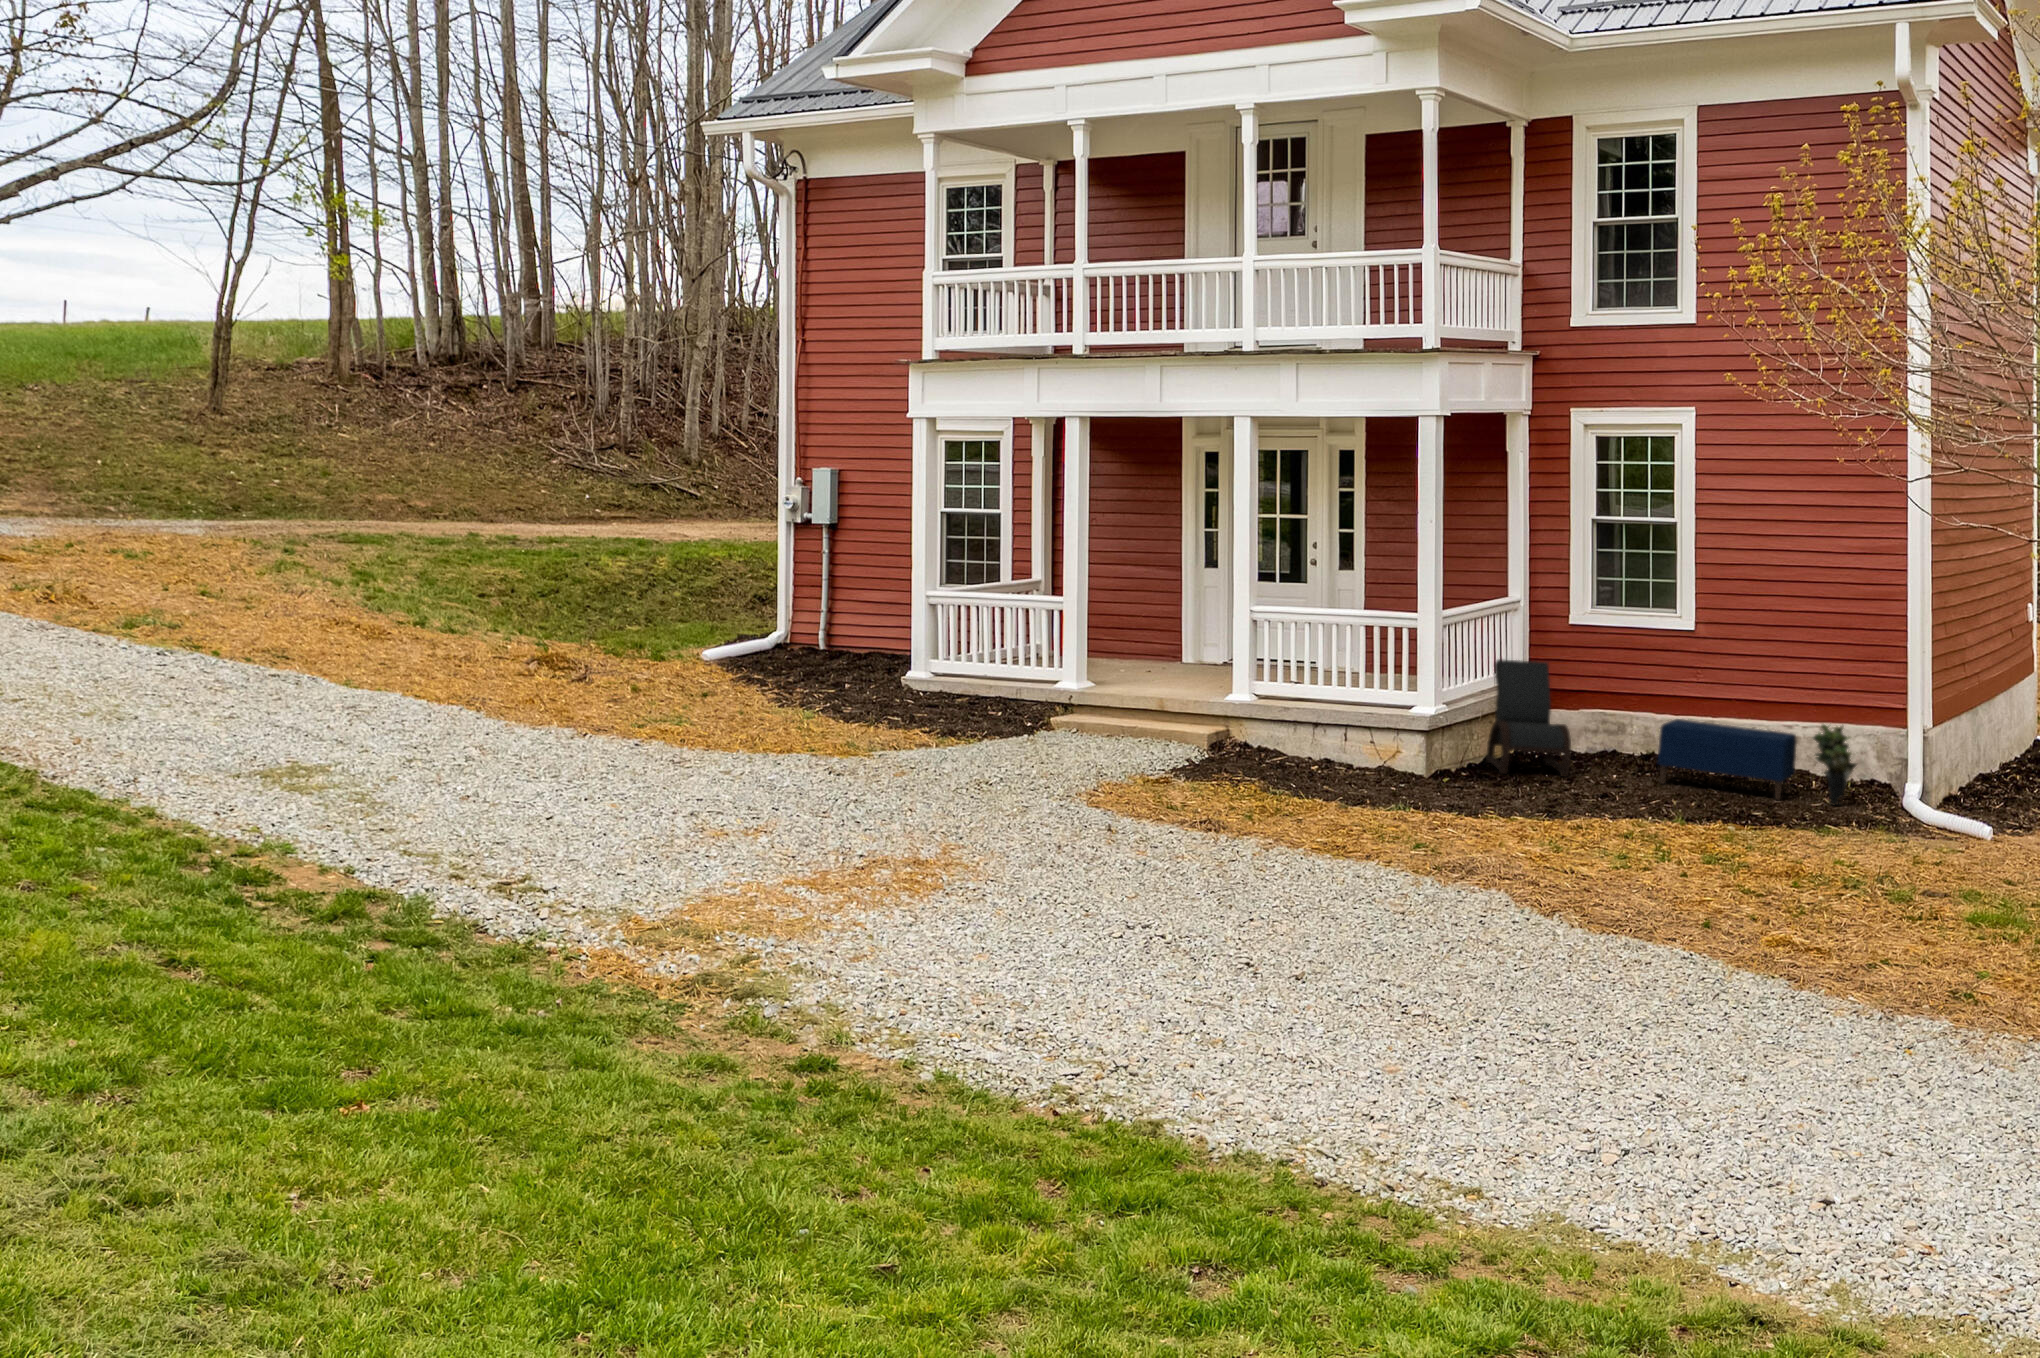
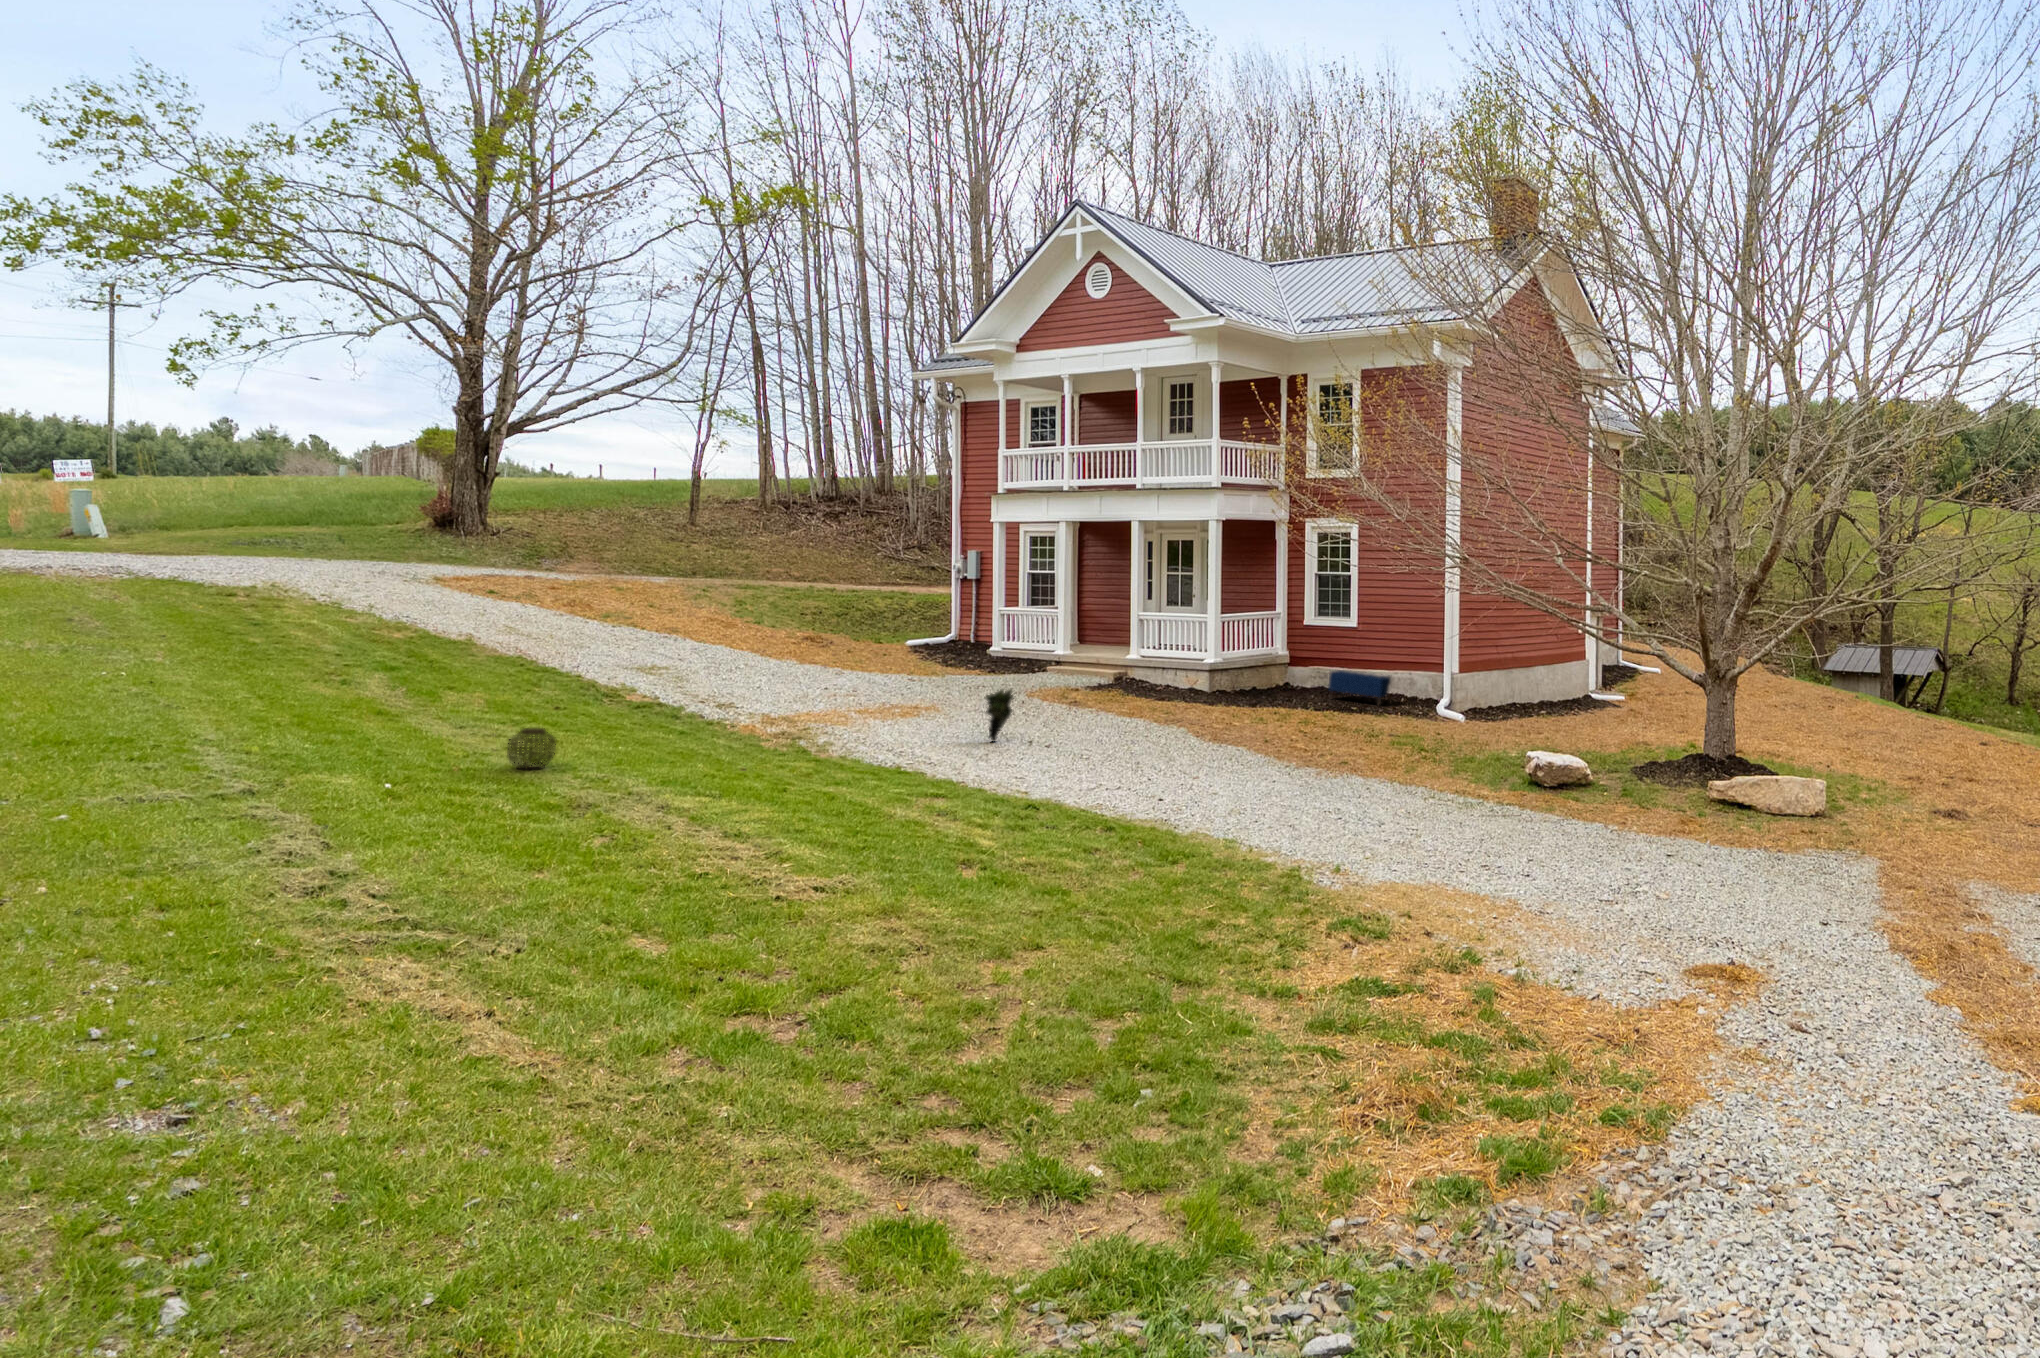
lounge chair: present [1486,659,1572,776] -> none [1252,641,1288,695]
potted plant: present [1813,724,1857,805] -> present [986,689,1014,742]
woven basket: none [120,1079,258,1219] -> present [507,728,556,770]

